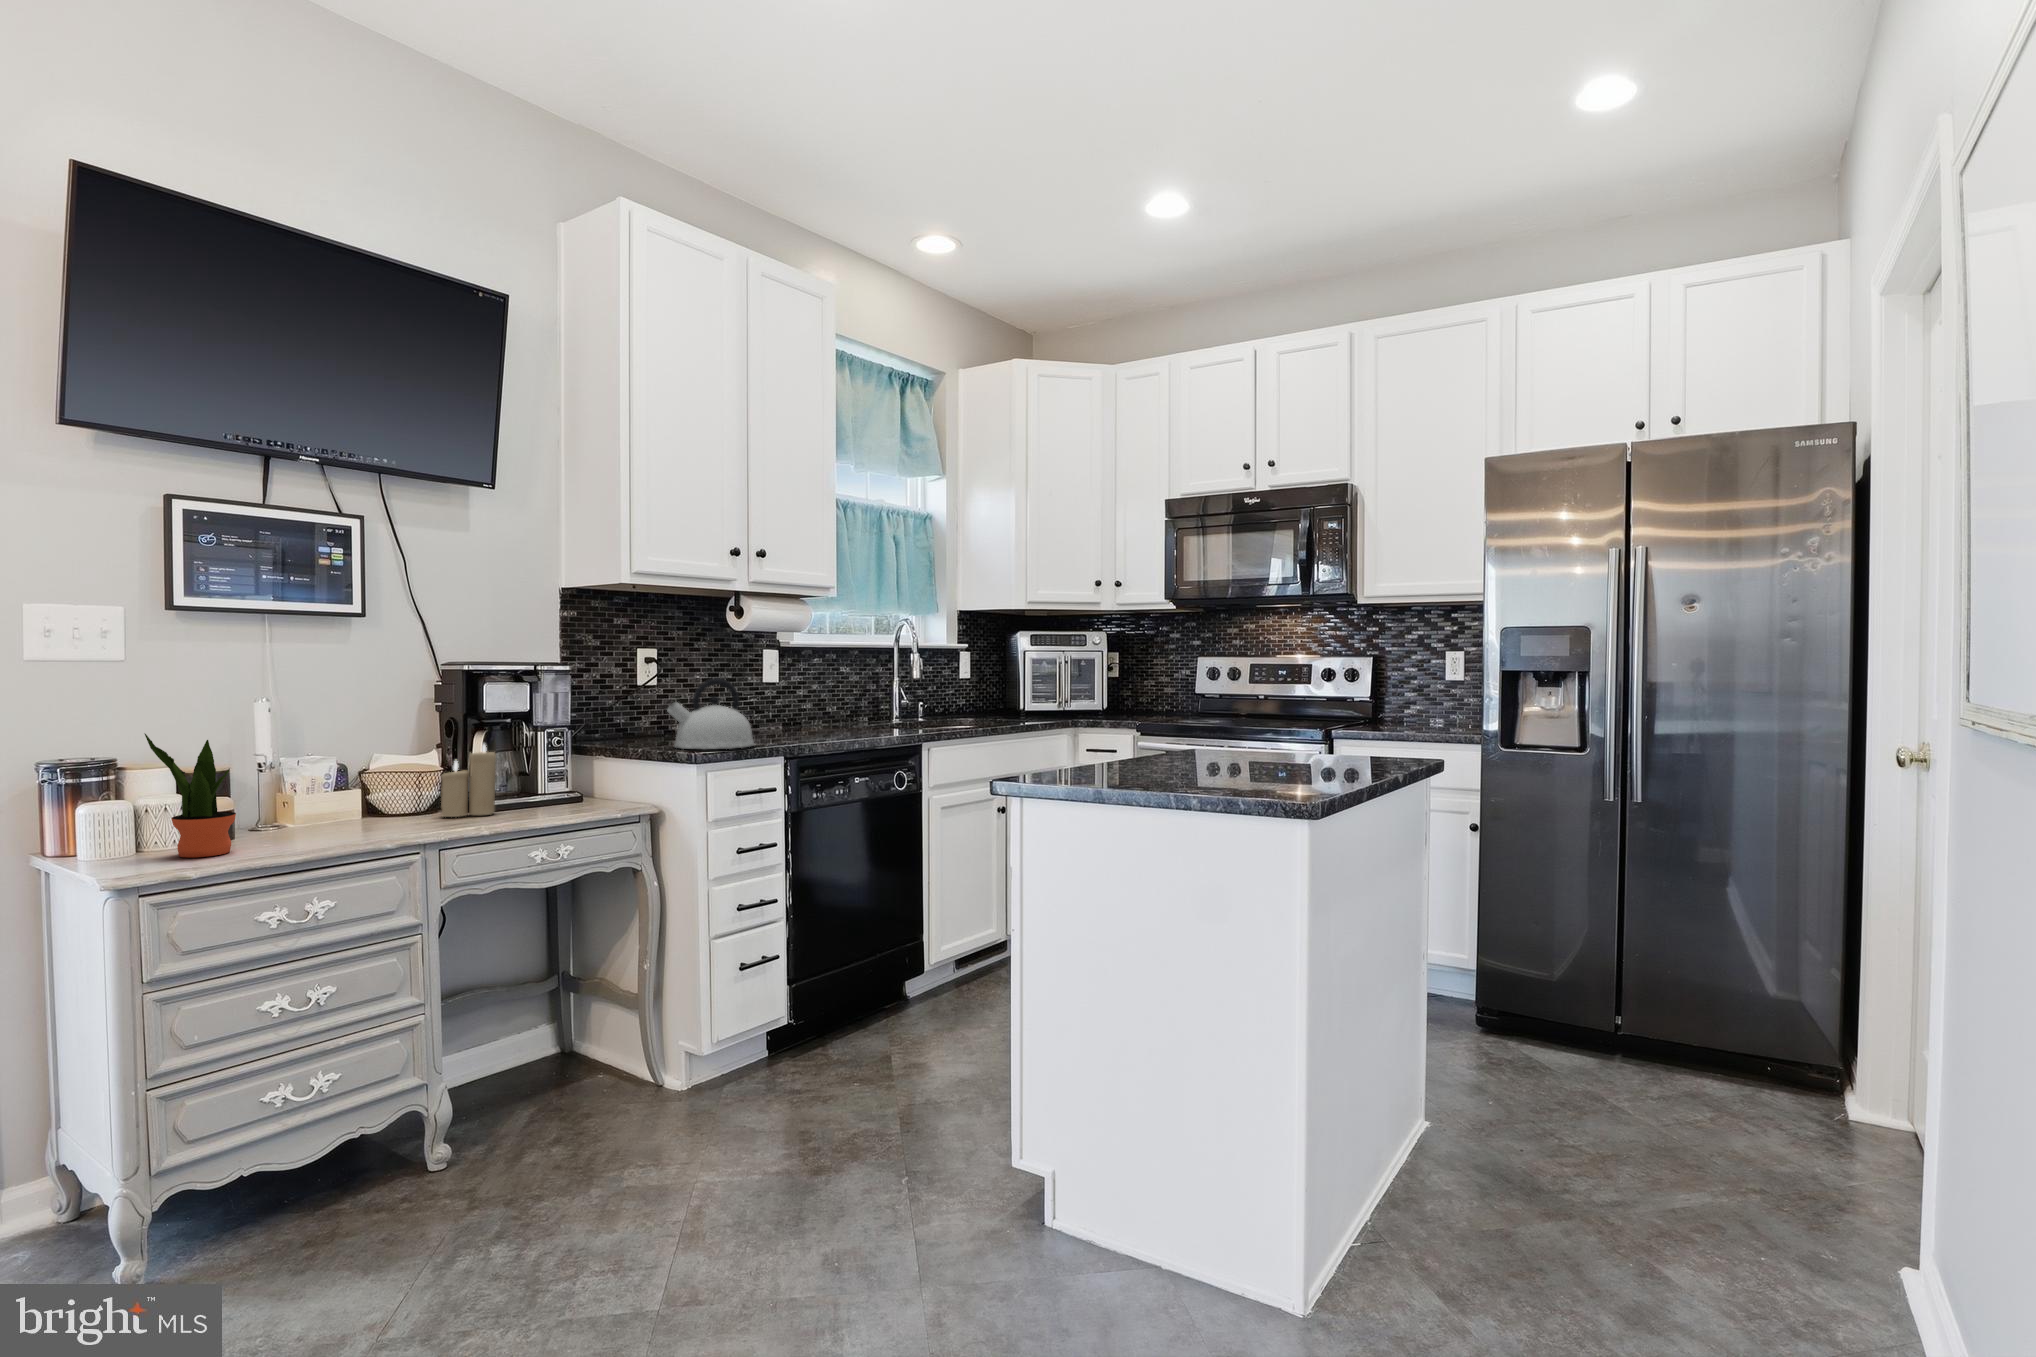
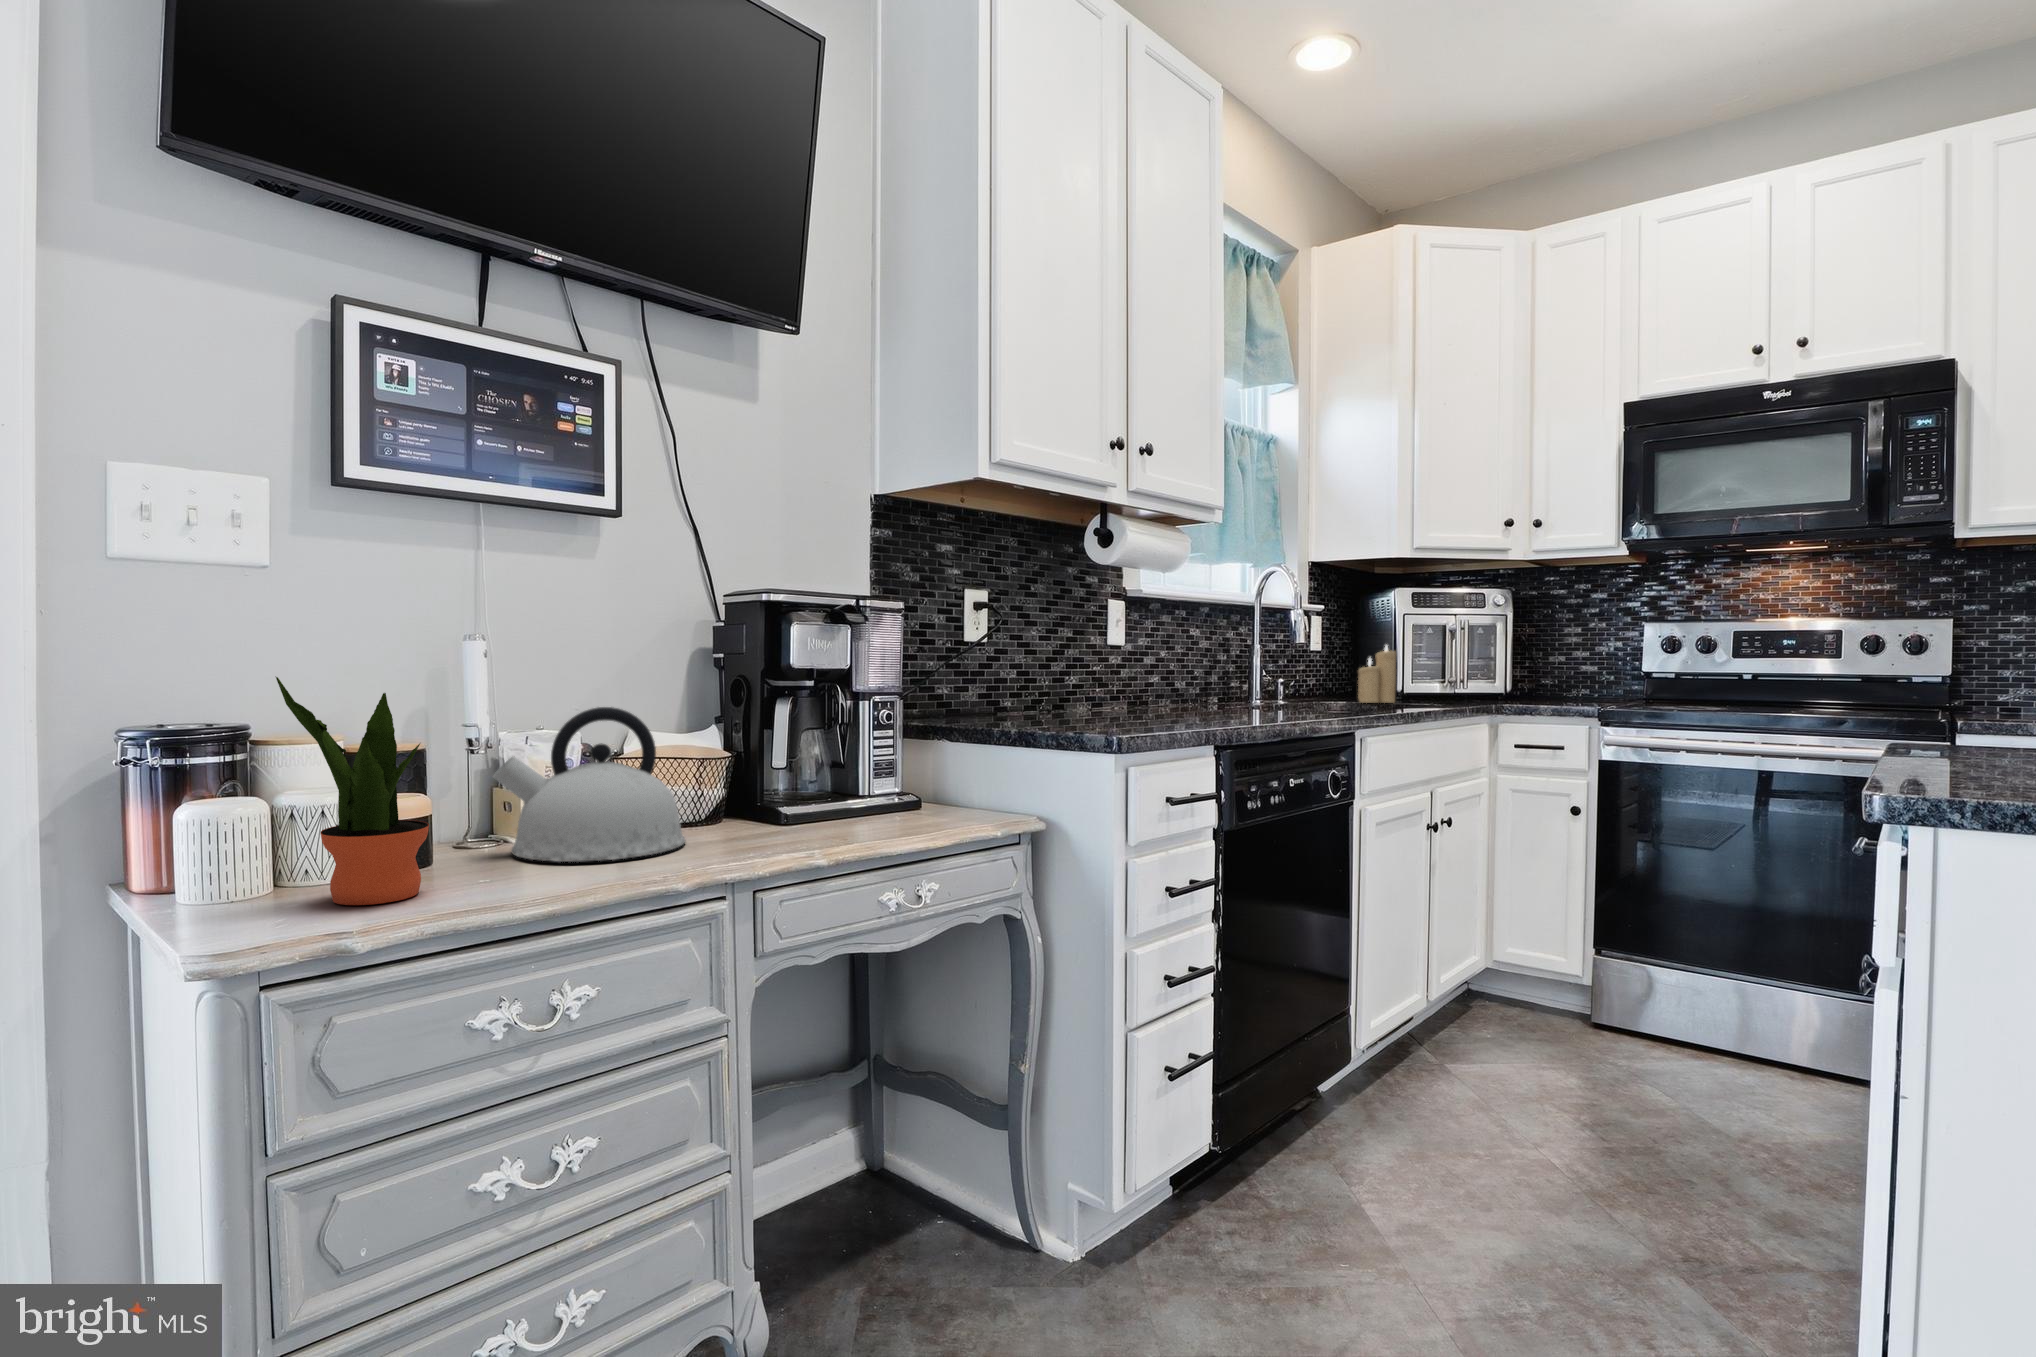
kettle: present [667,678,754,749] -> present [493,707,685,862]
candle: present [441,744,496,817] -> present [1358,645,1396,703]

